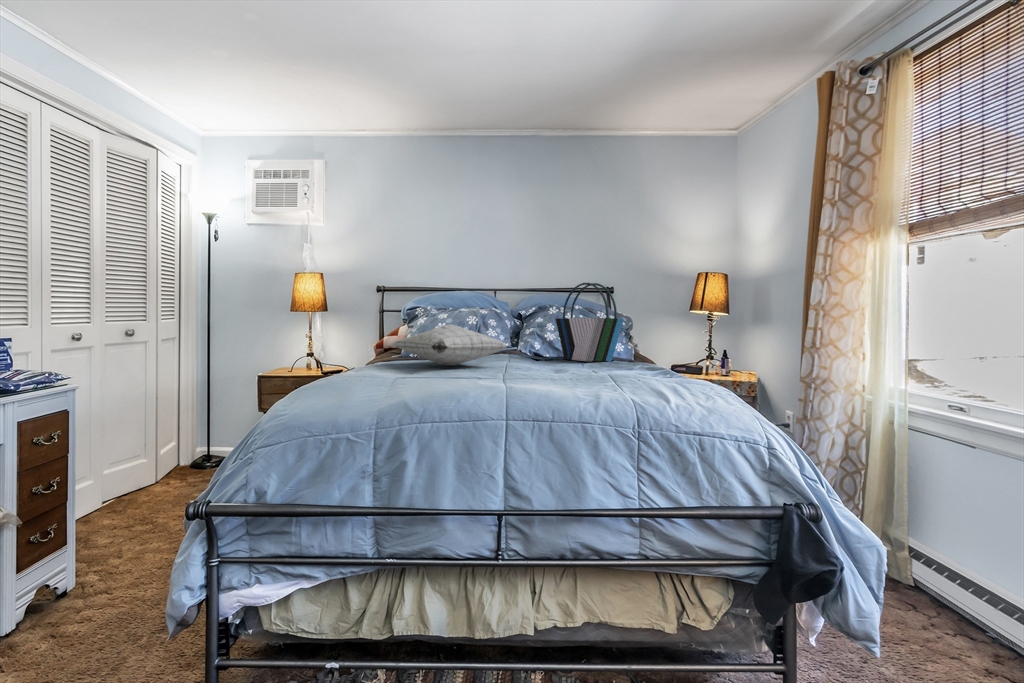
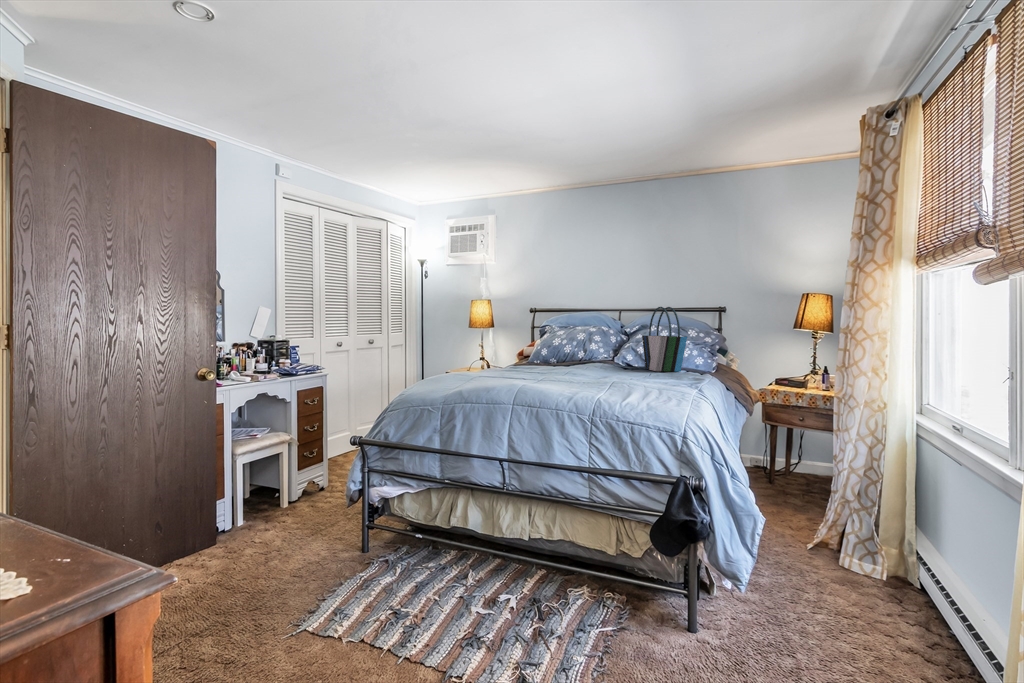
pillow: present [393,324,507,366] -> none [505,341,582,371]

